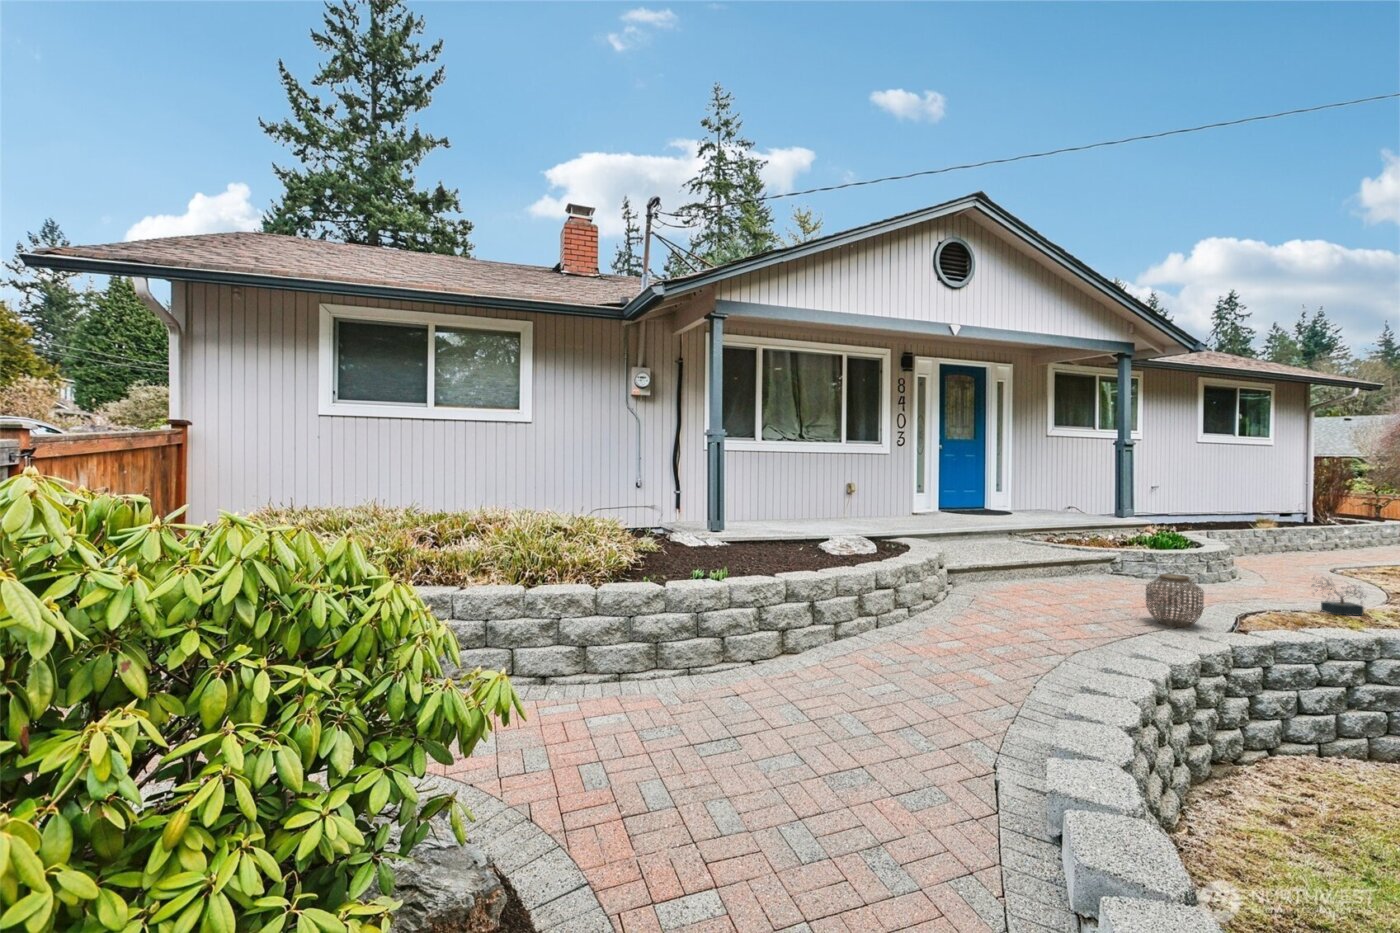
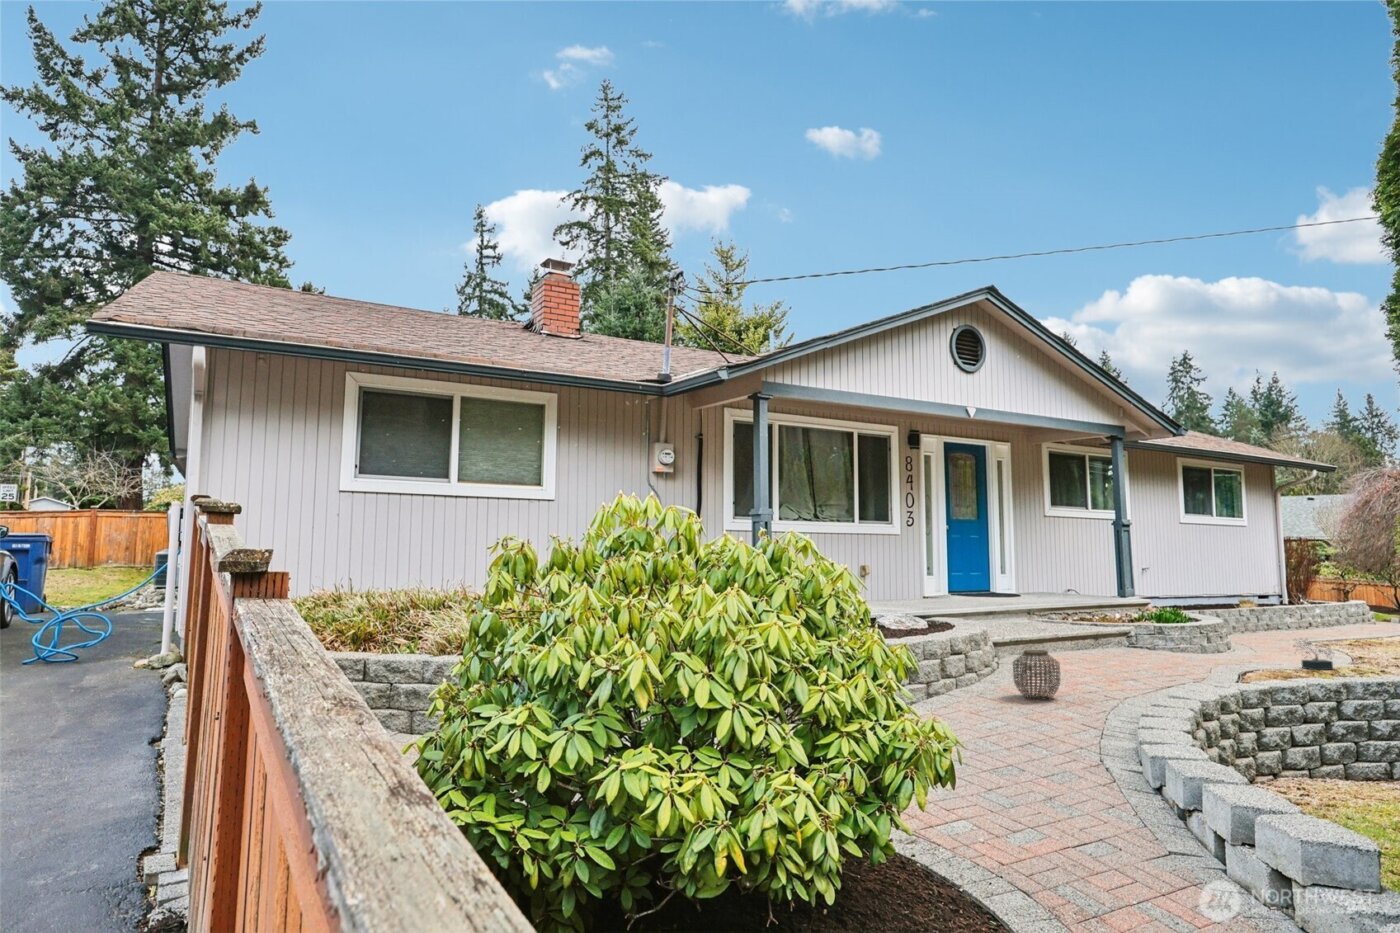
woven basket: present [1146,574,1204,627] -> present [1013,650,1060,700]

